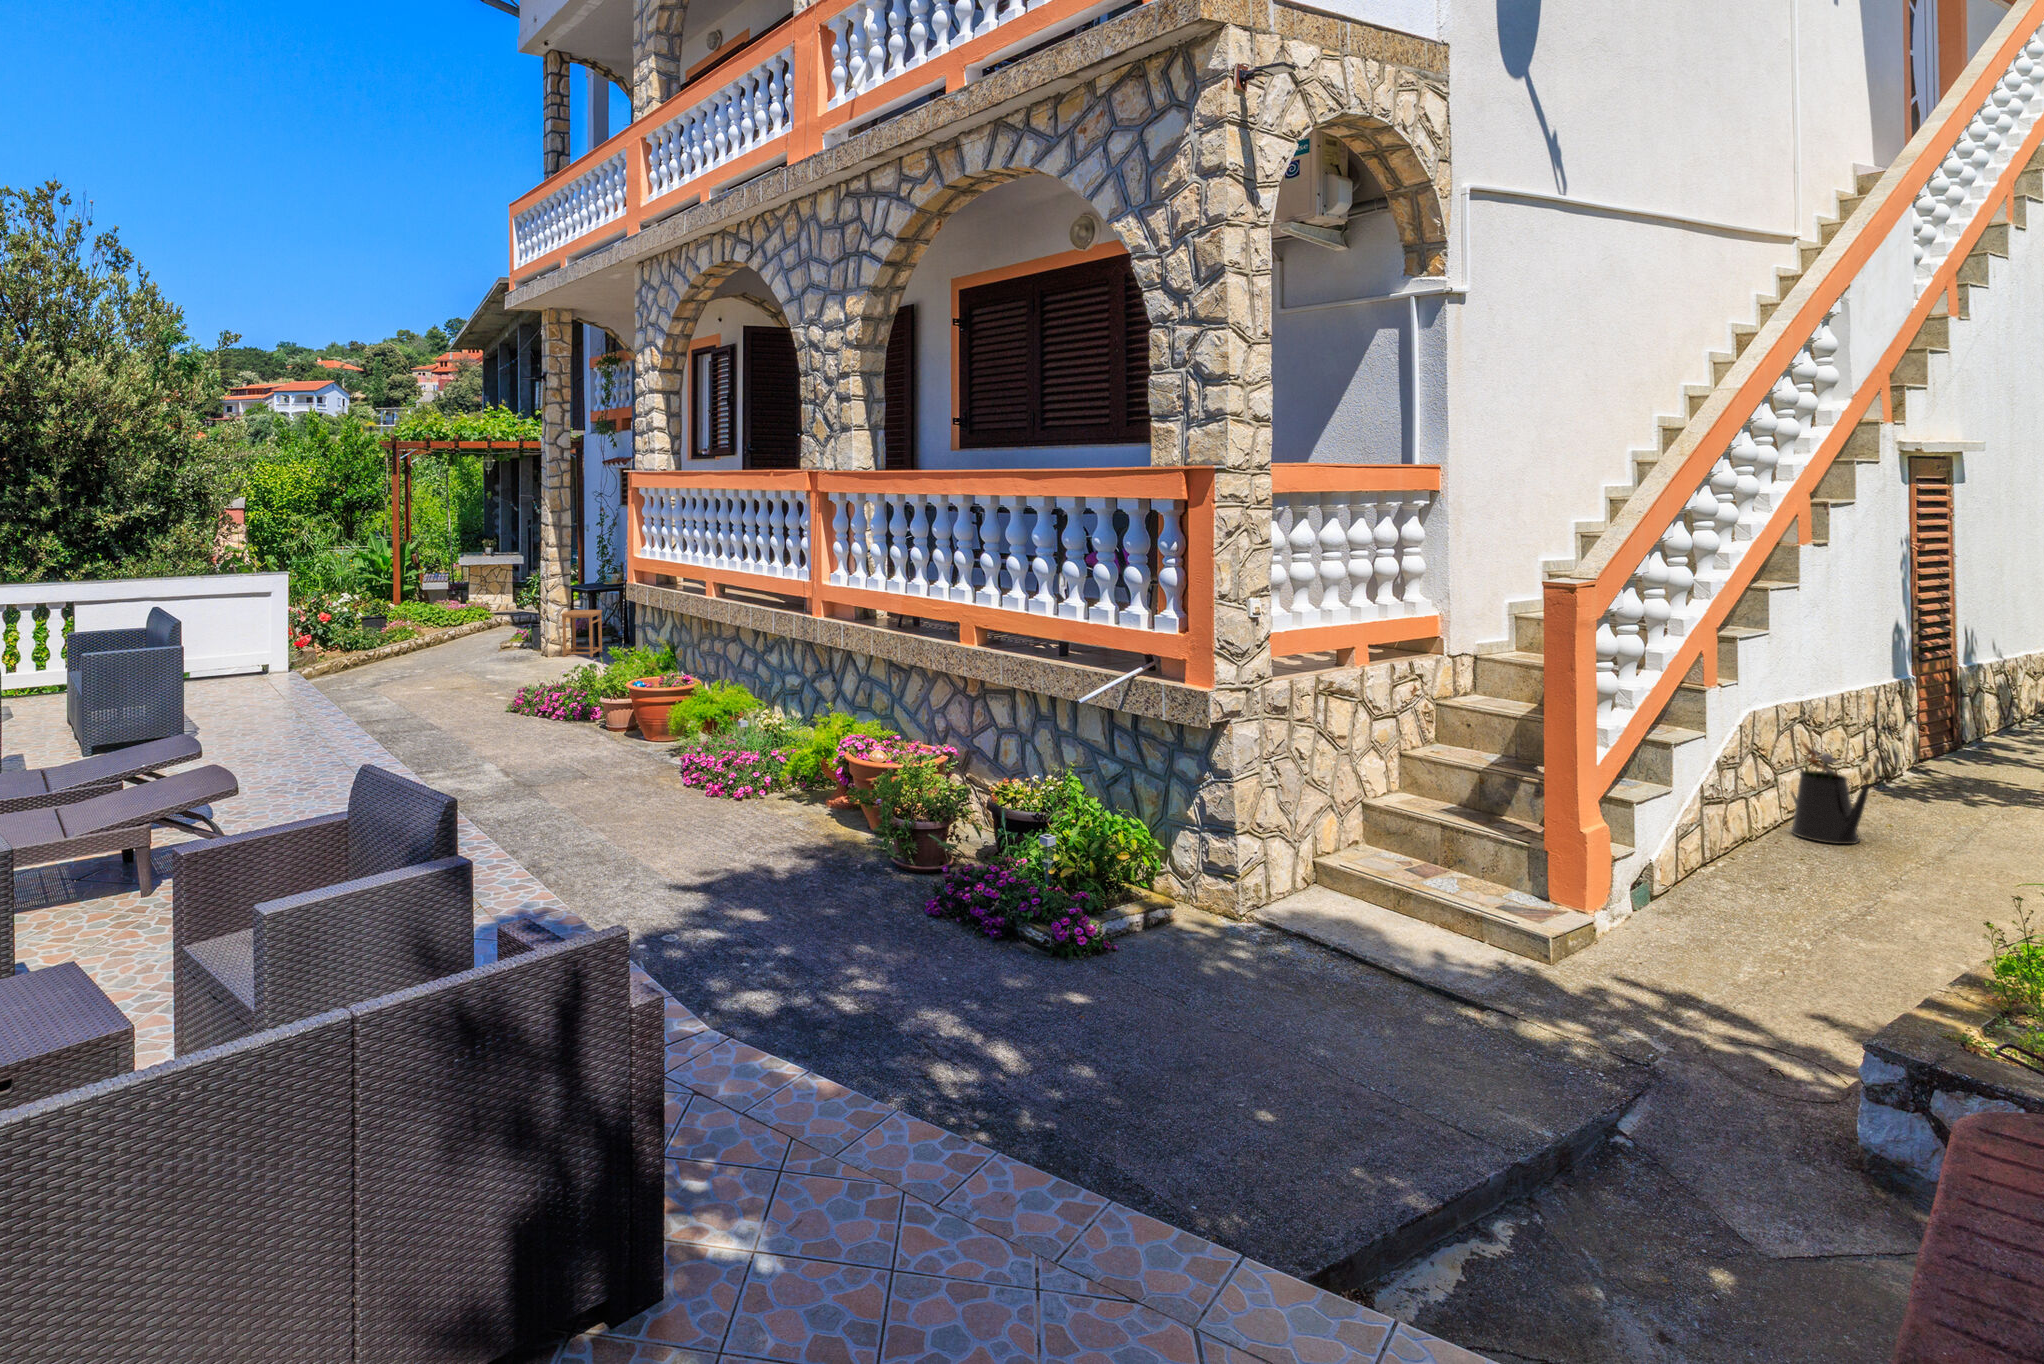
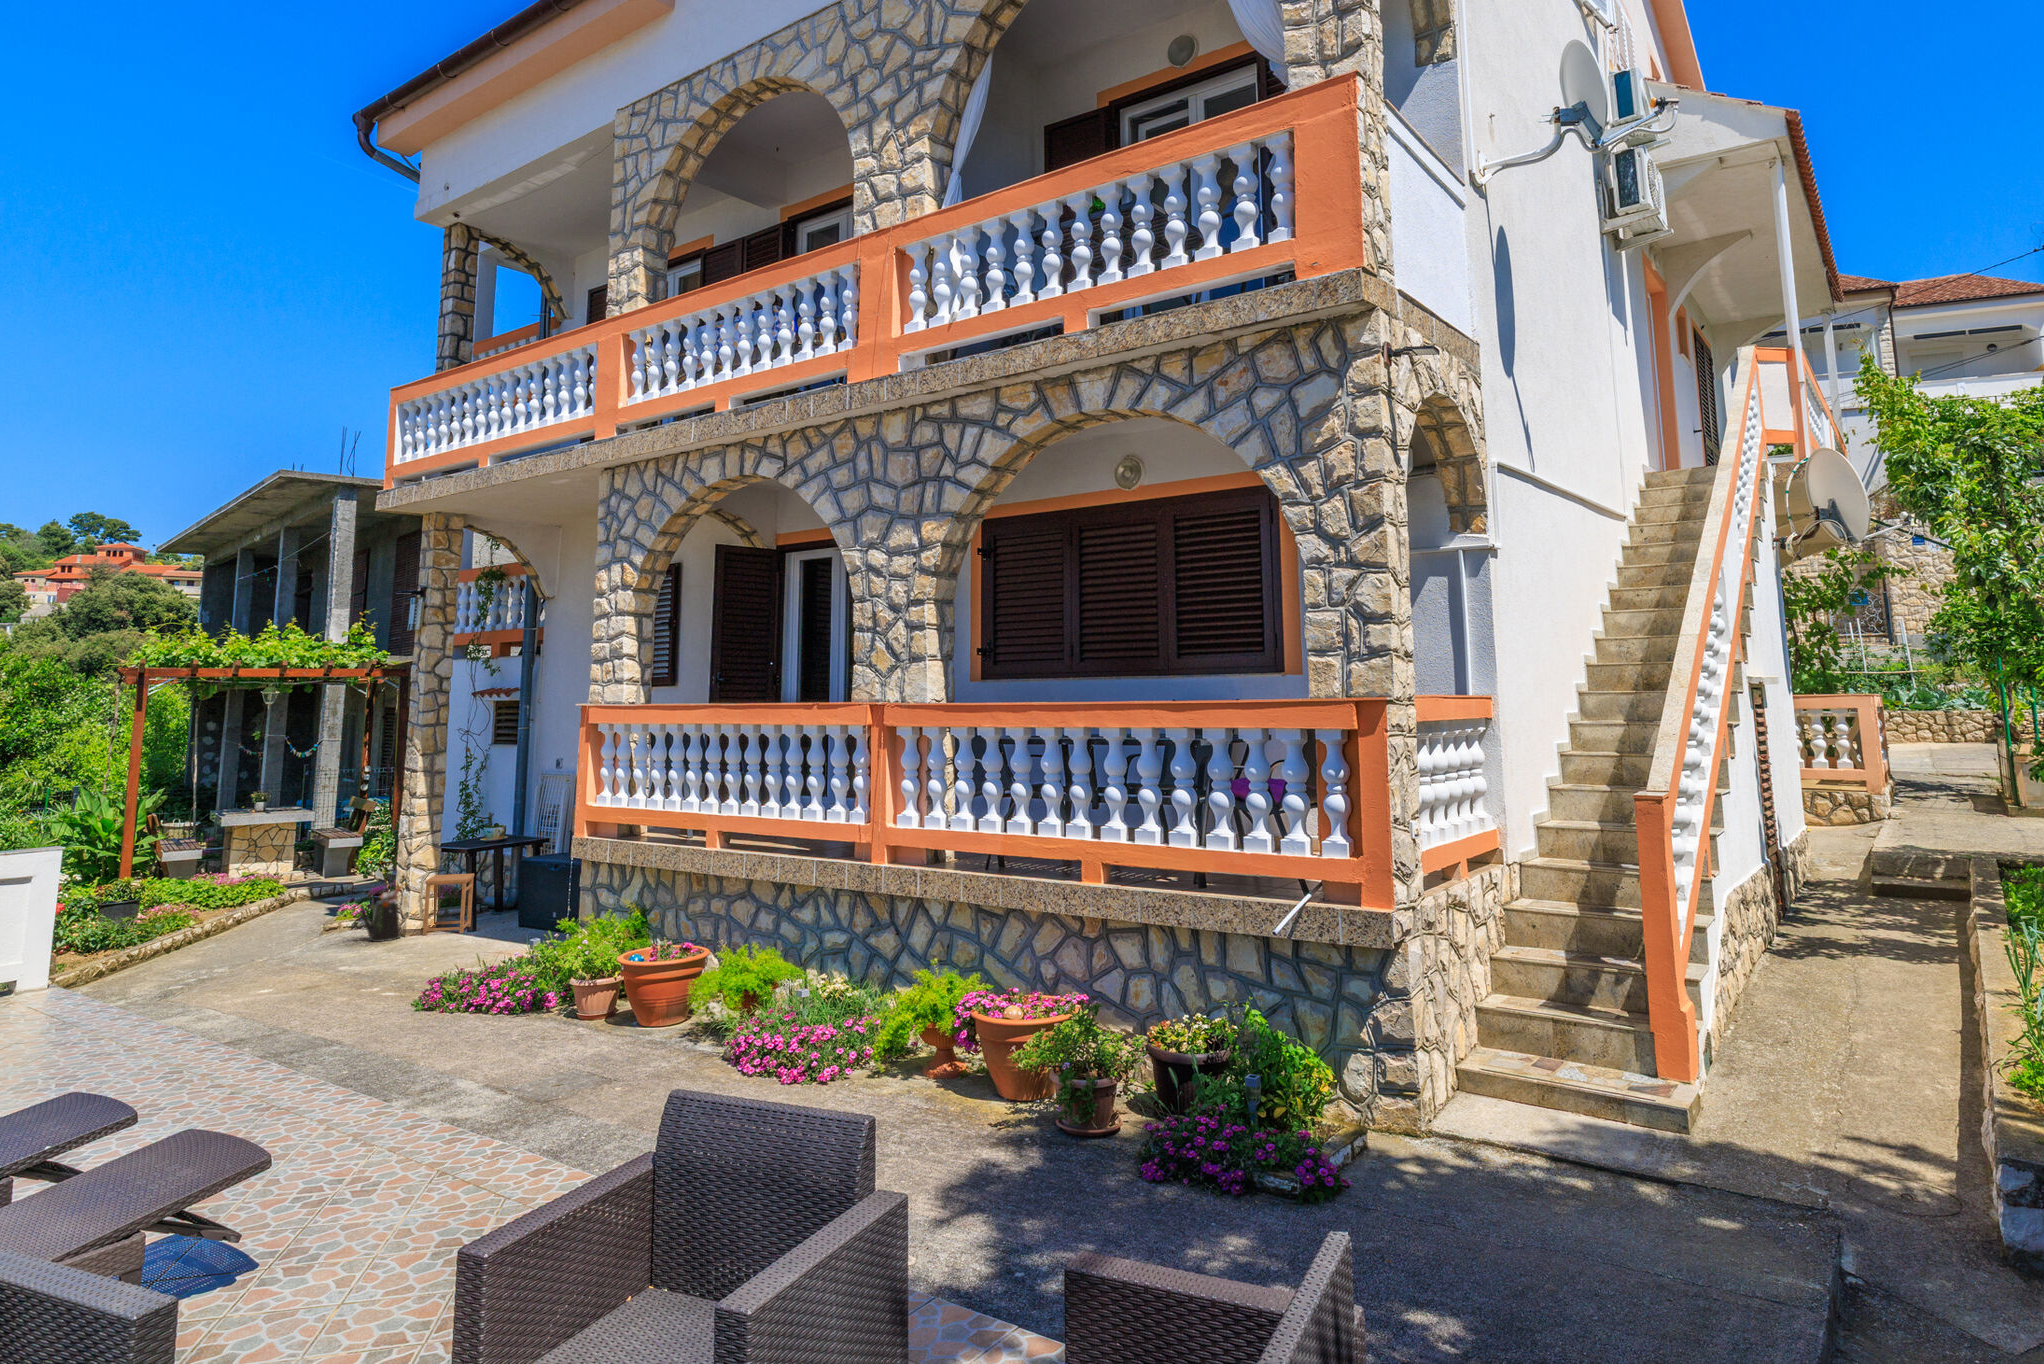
watering can: present [1791,742,1869,844] -> present [361,887,400,942]

